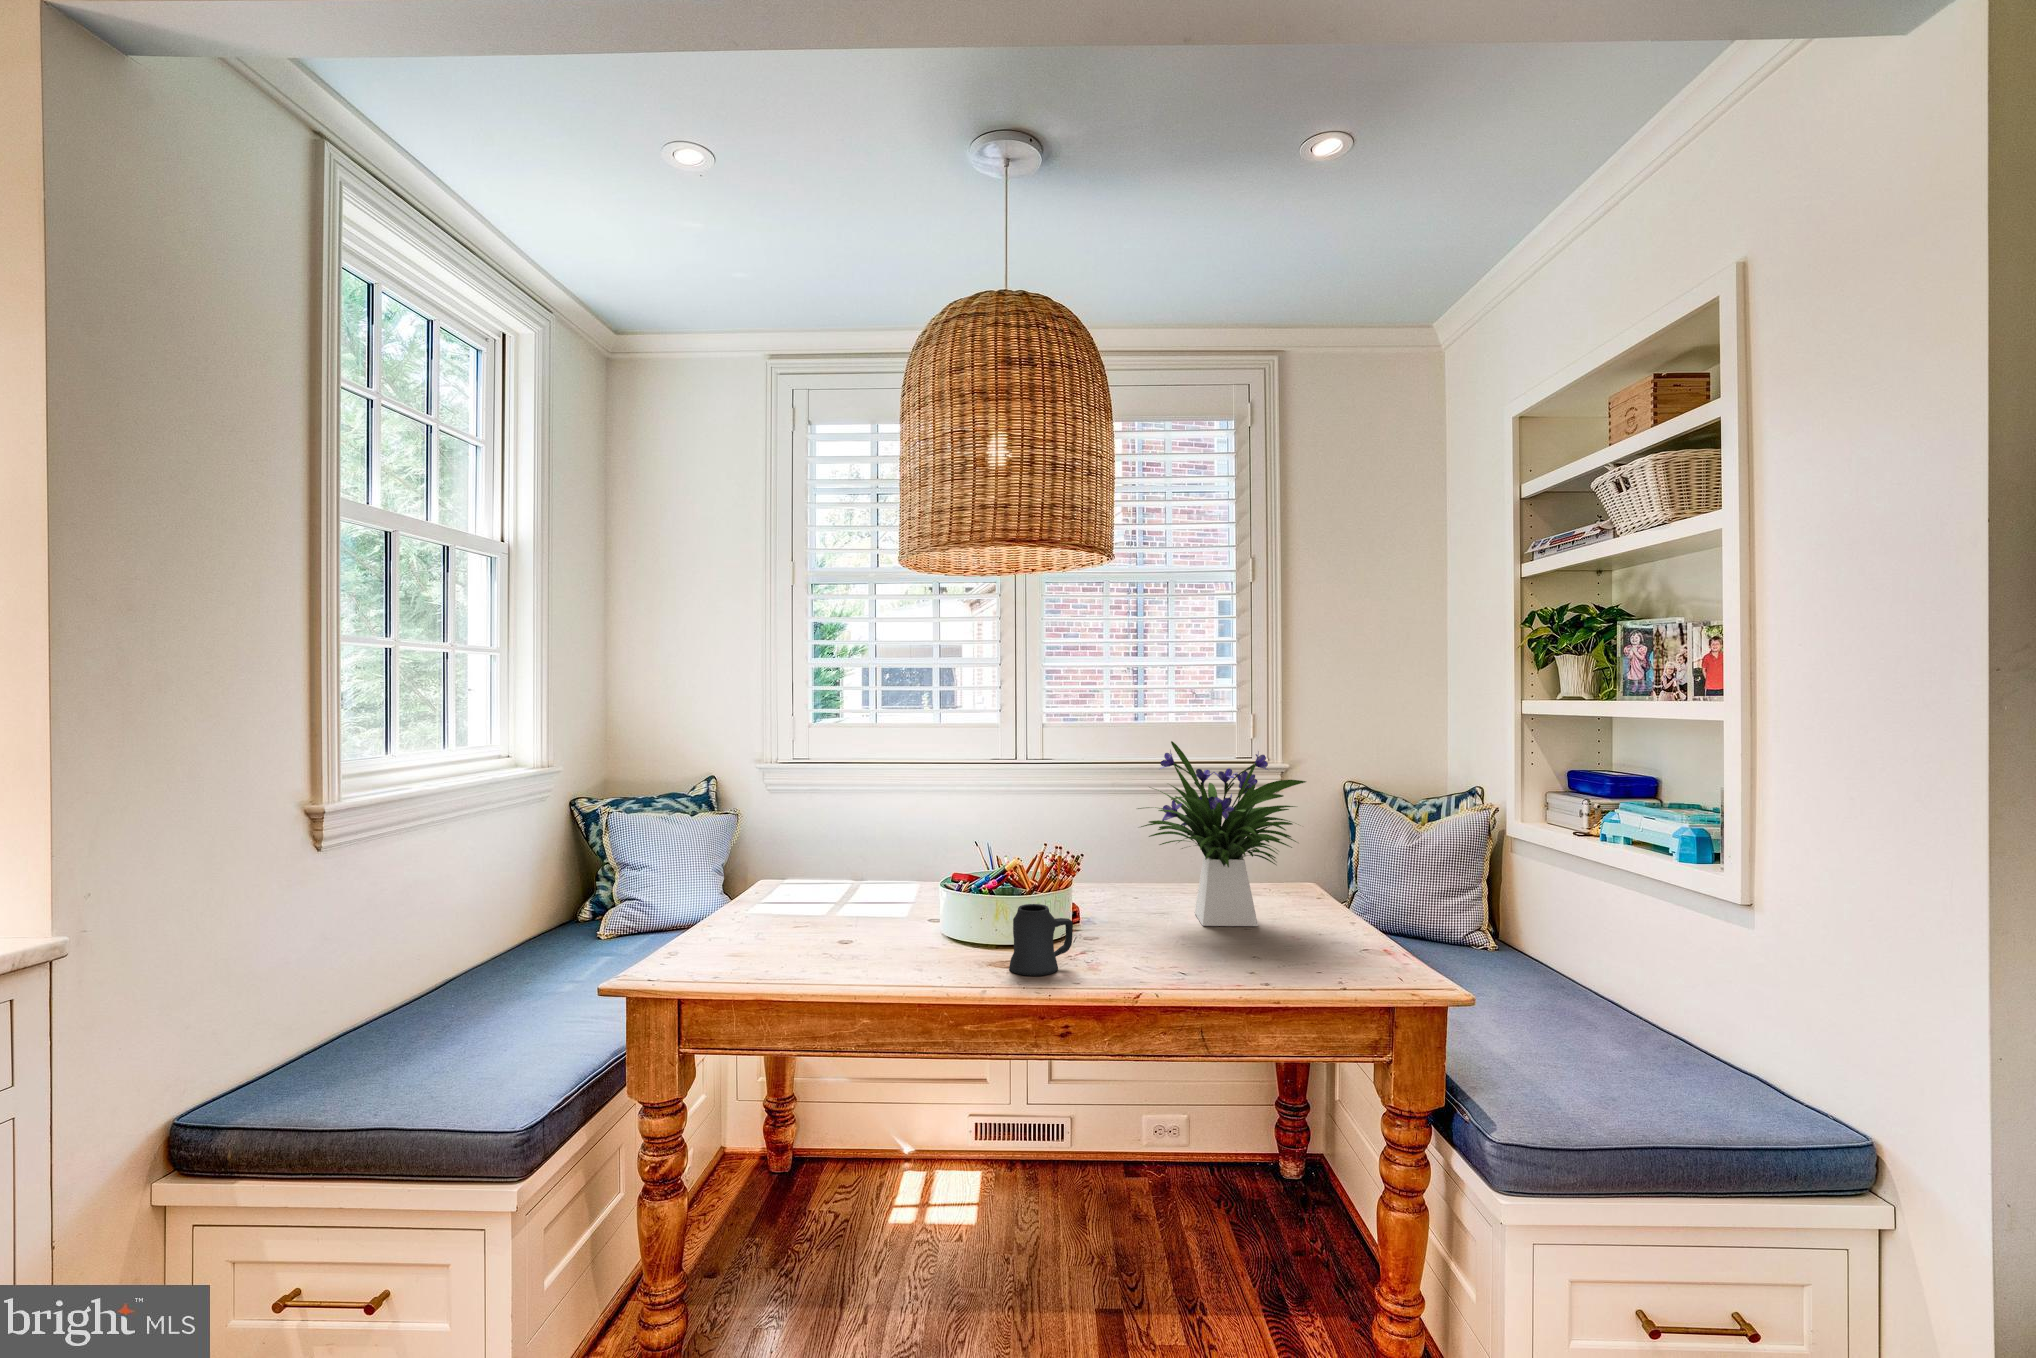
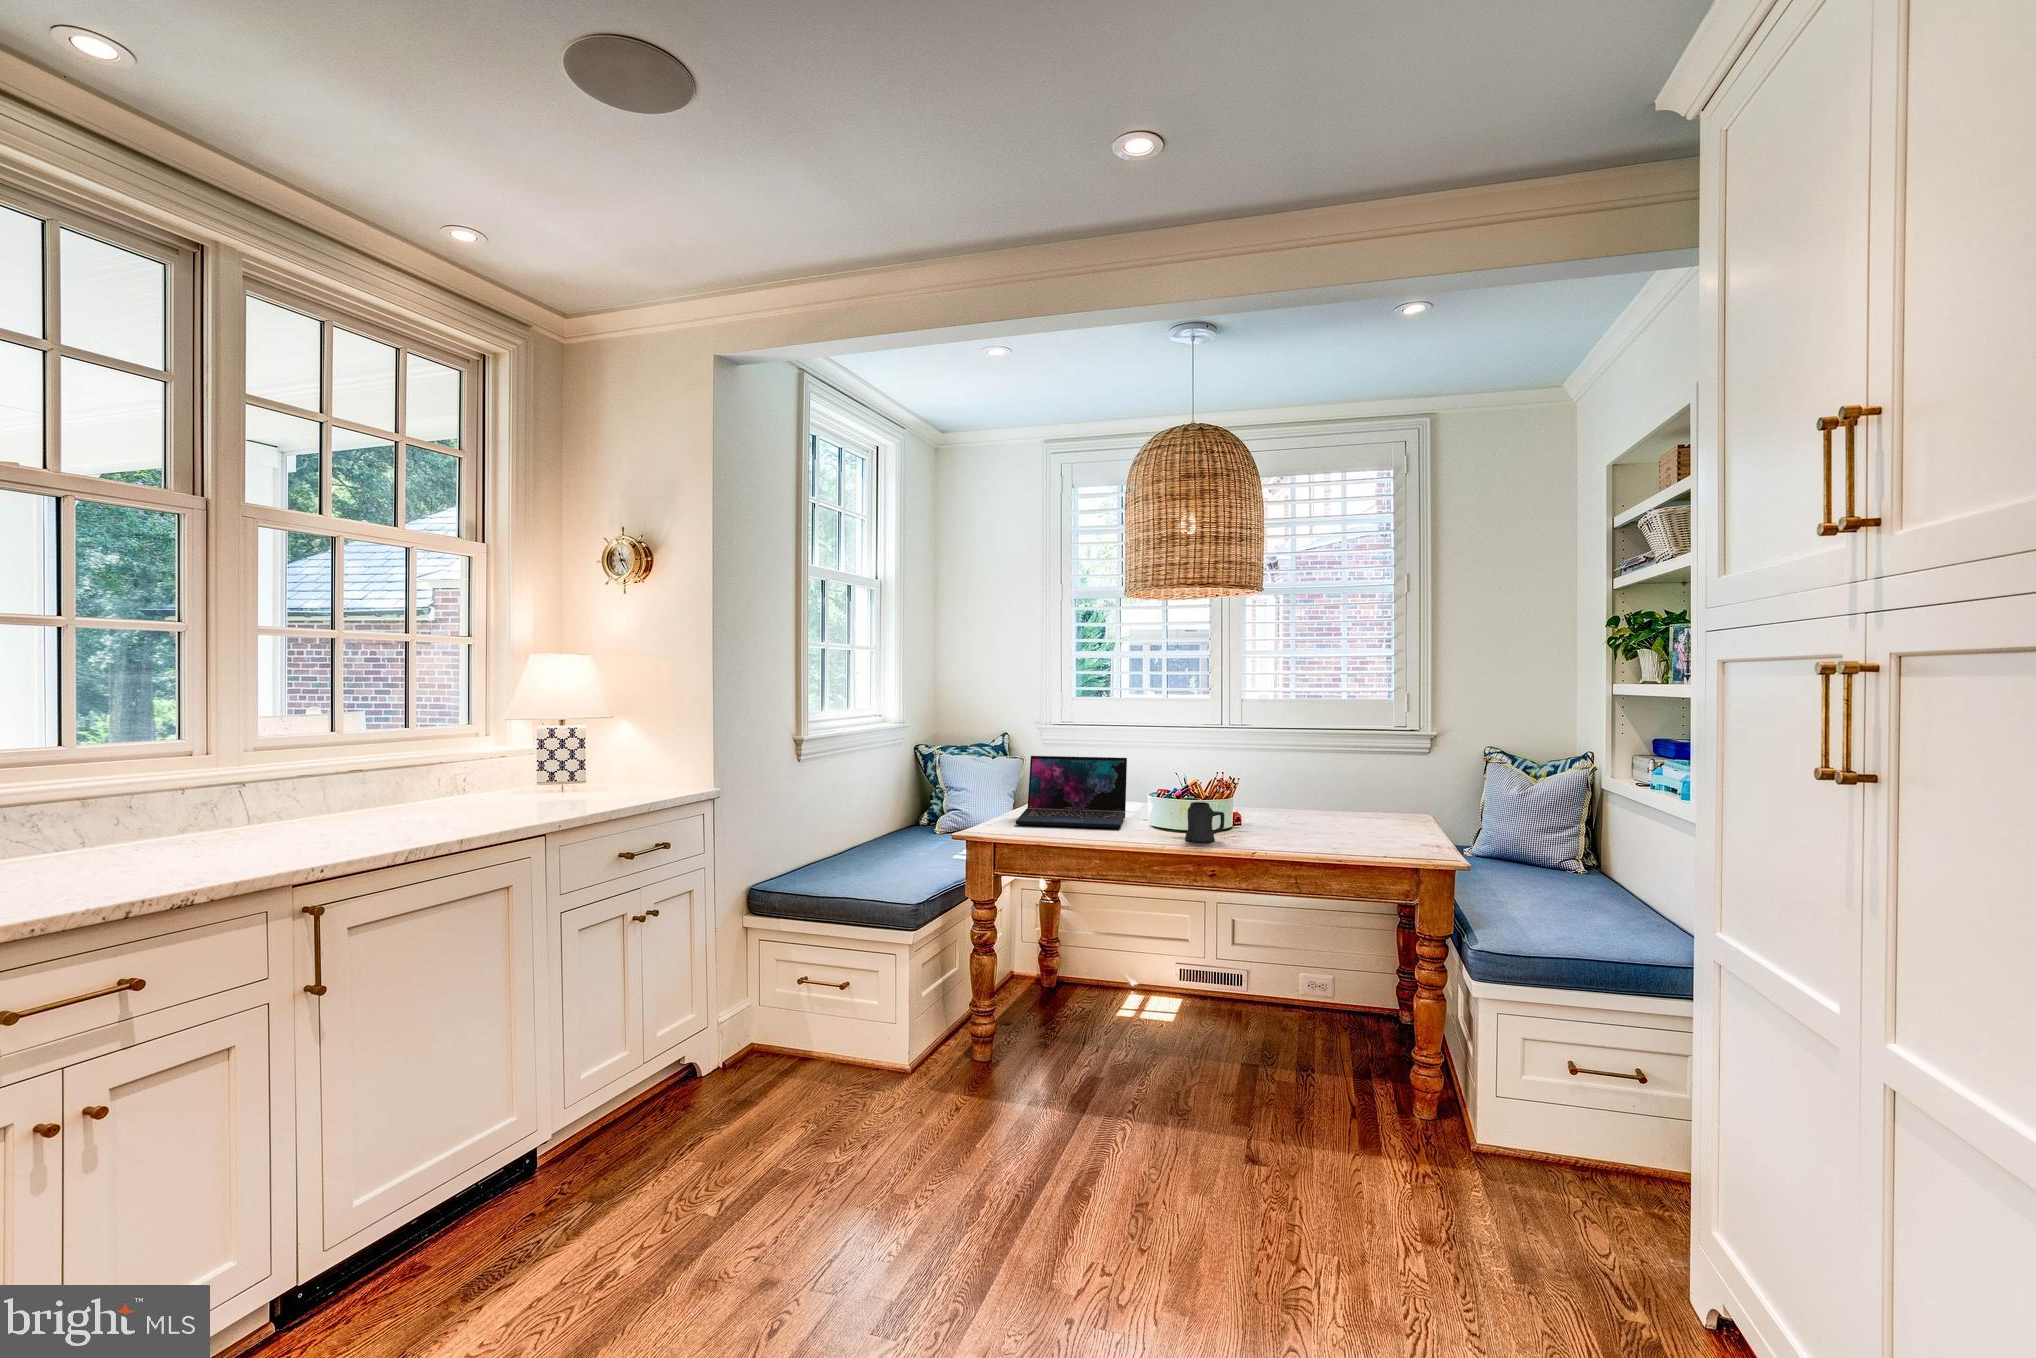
flower arrangement: present [1138,741,1306,926] -> none [1282,708,1402,832]
laptop: none [717,824,902,954] -> present [1016,756,1127,828]

